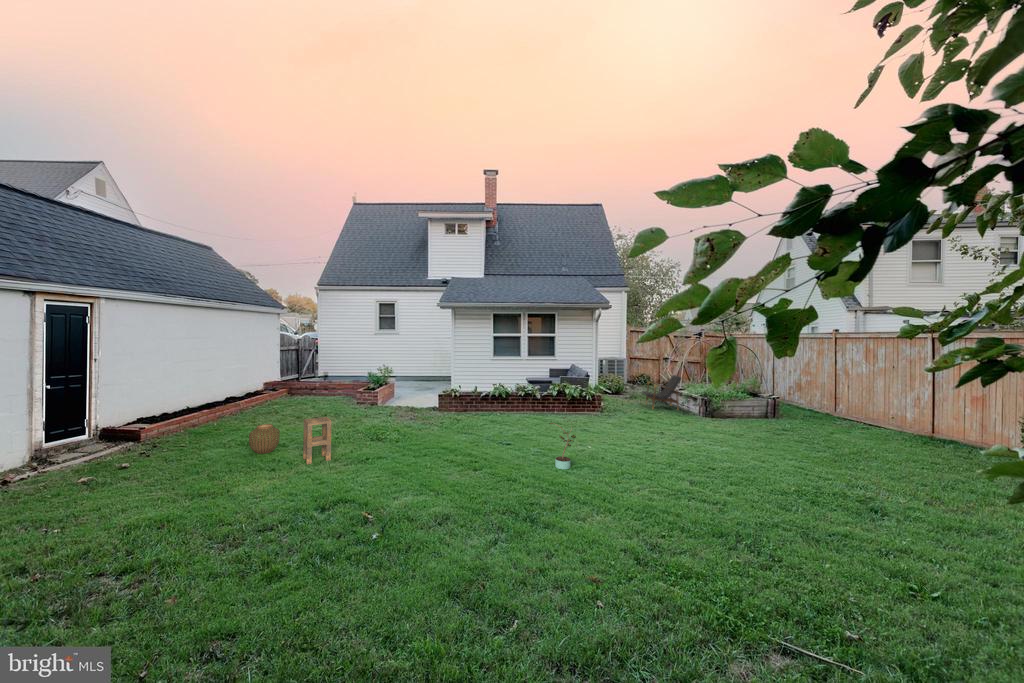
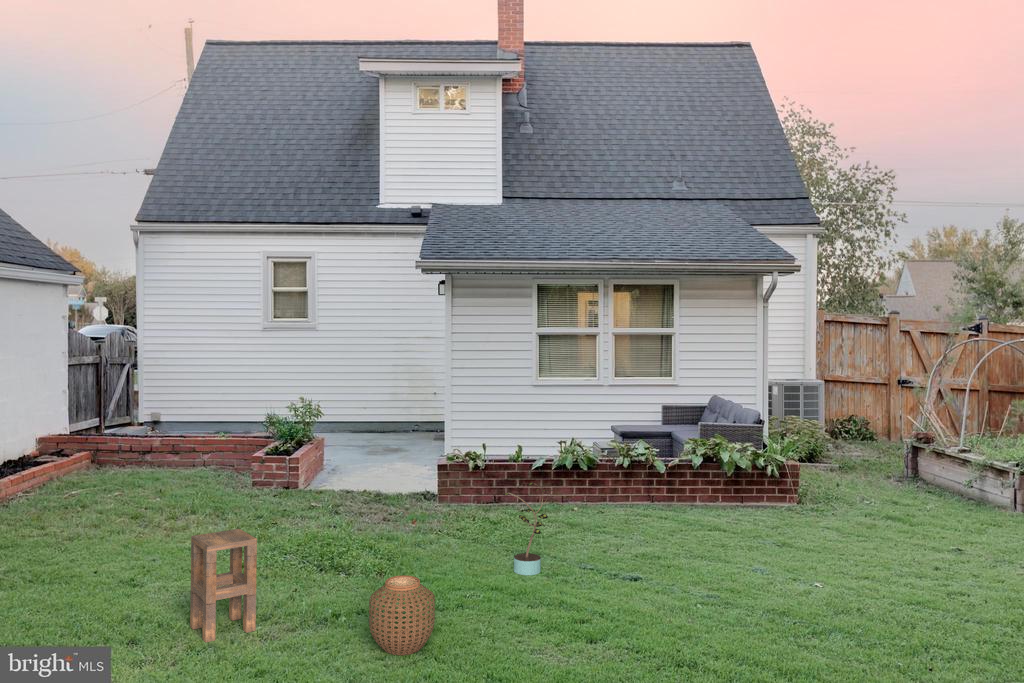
lounge chair: present [642,375,681,409] -> none [875,418,970,497]
potted plant: present [550,417,576,469] -> present [503,483,553,575]
woven basket: present [249,424,280,454] -> present [369,576,435,655]

